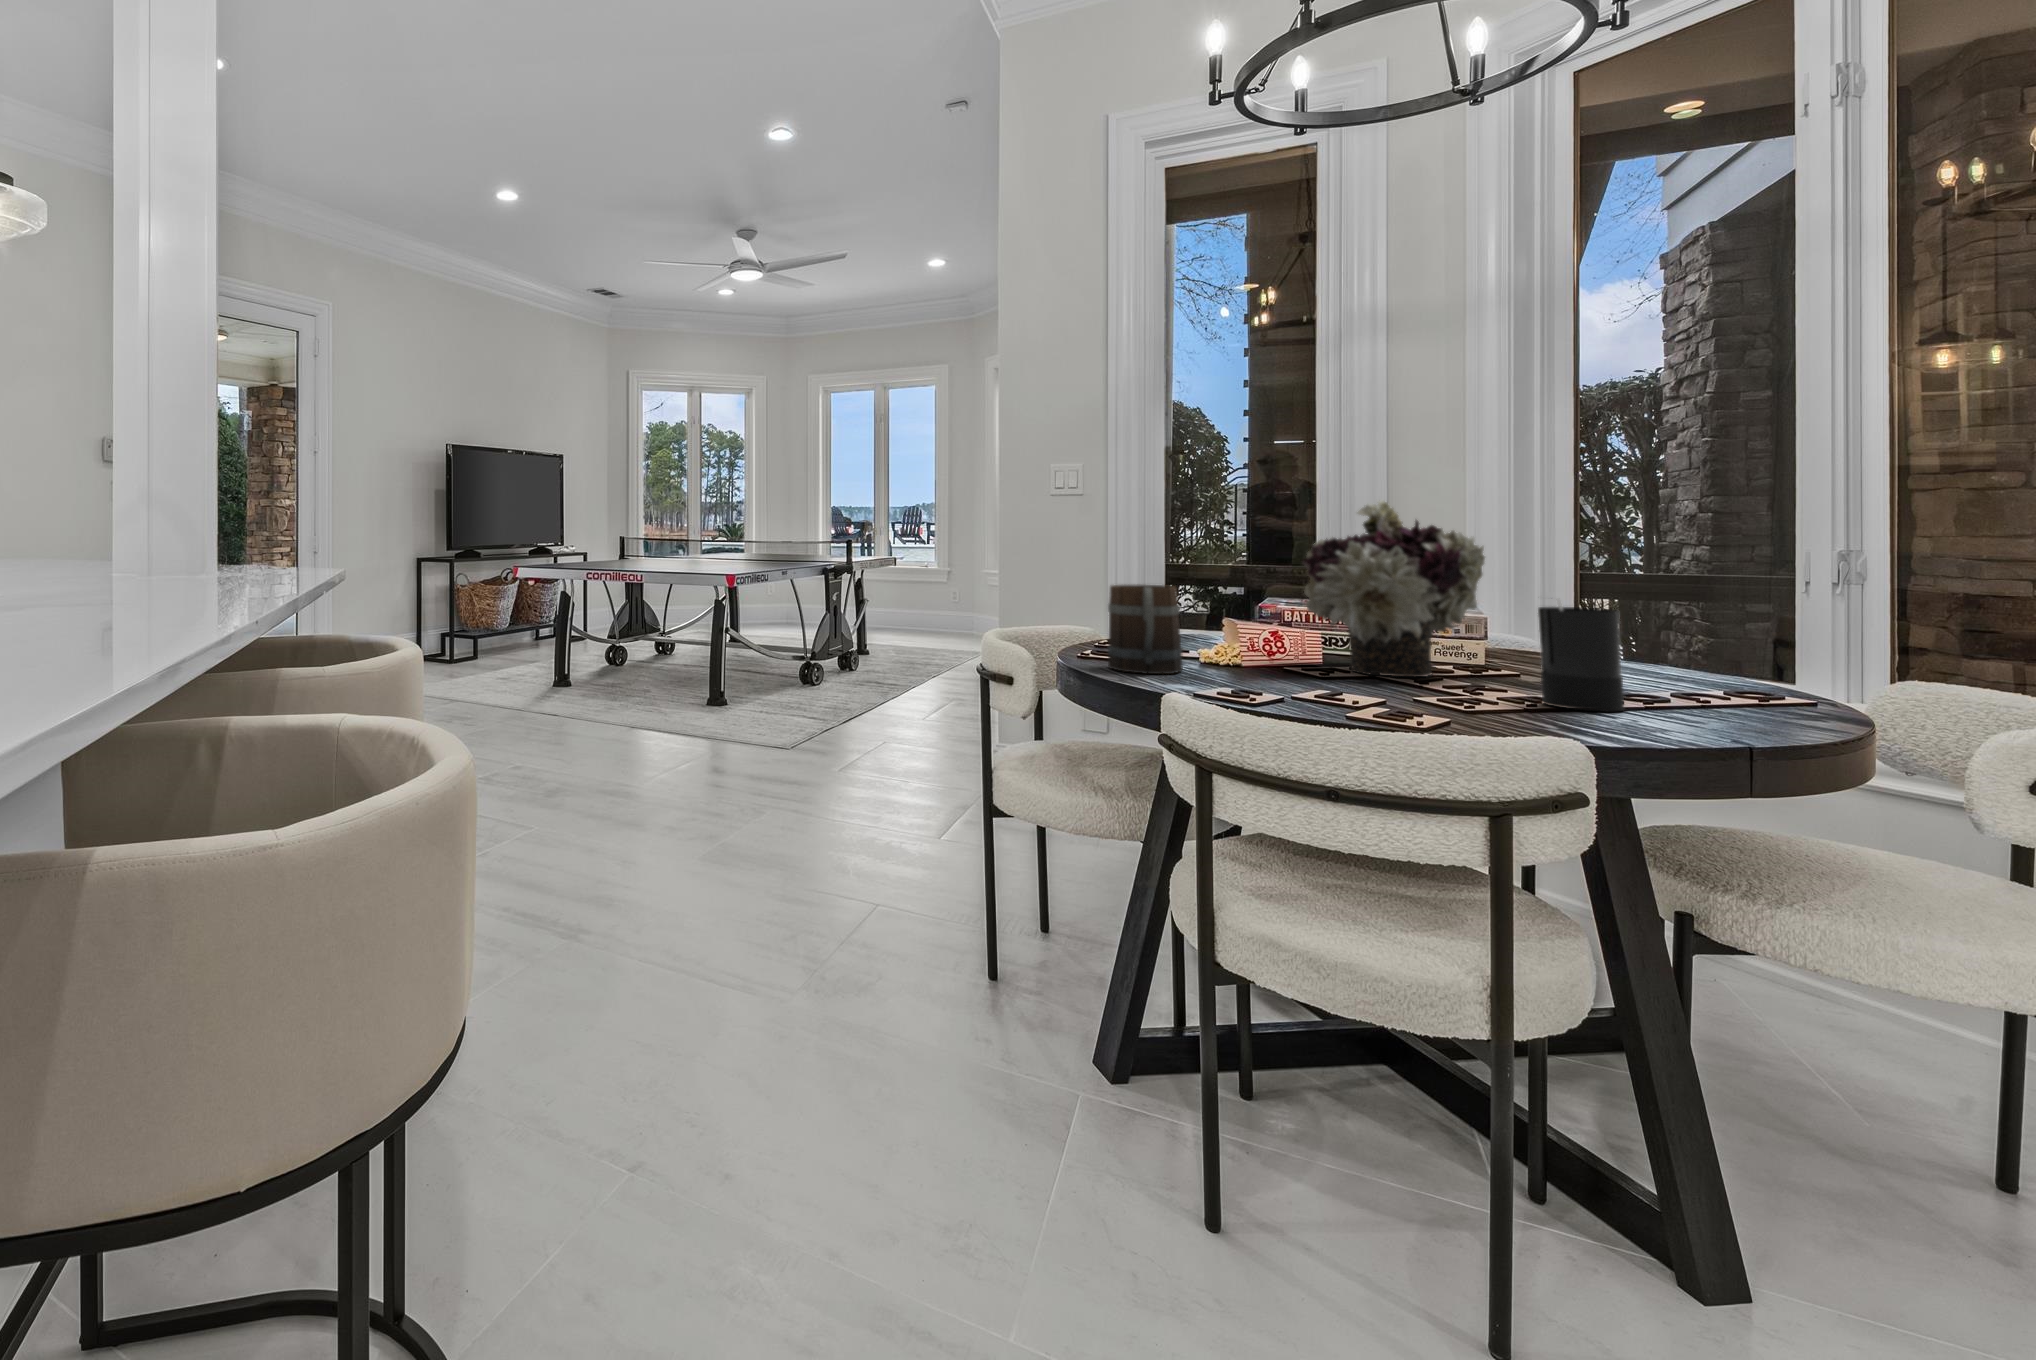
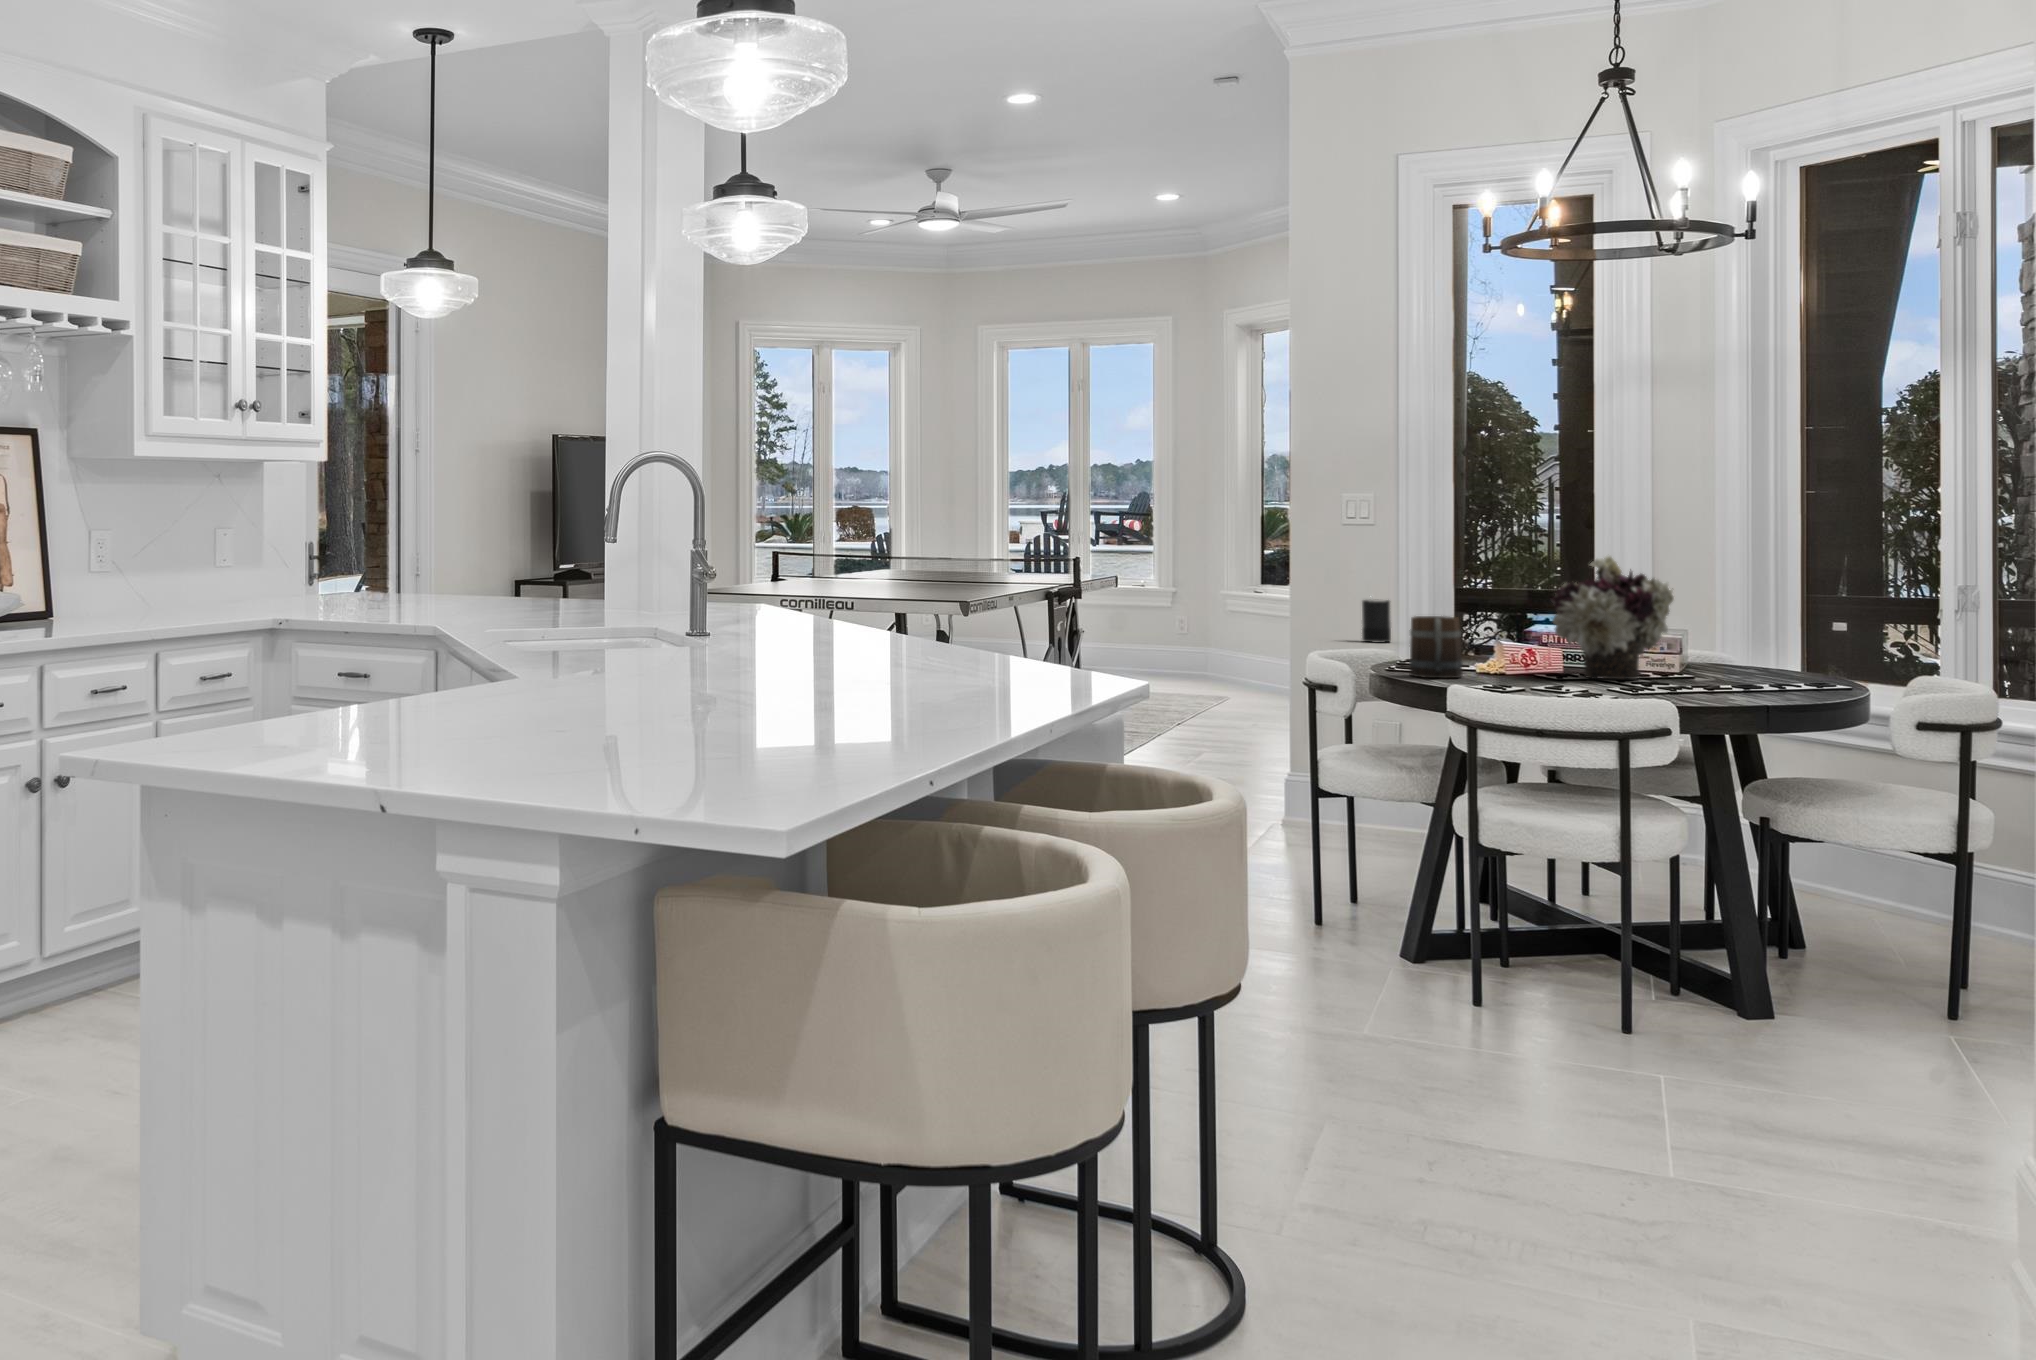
candle: present [1538,599,1624,712] -> present [1362,600,1391,643]

